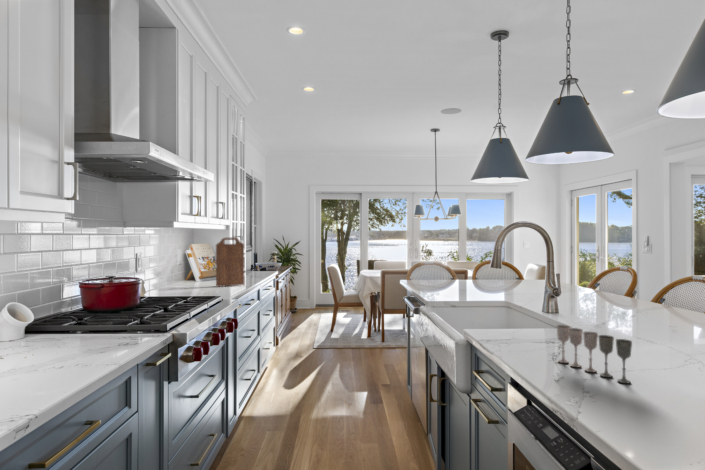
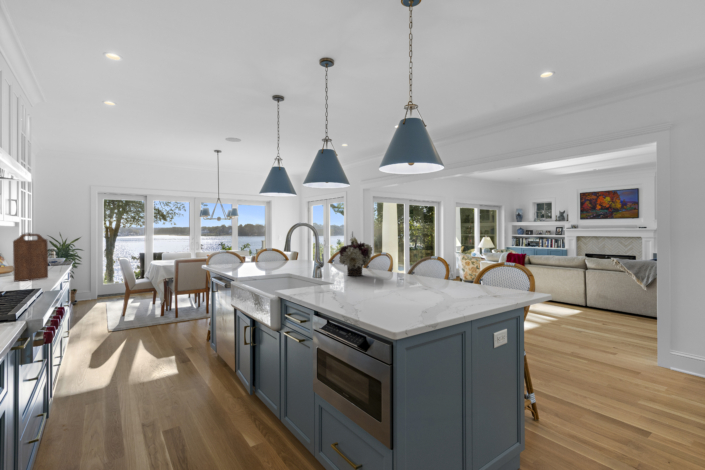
flower arrangement: none [592,246,663,316] -> present [339,237,372,276]
wine glass: present [557,325,632,383] -> none [336,280,374,304]

